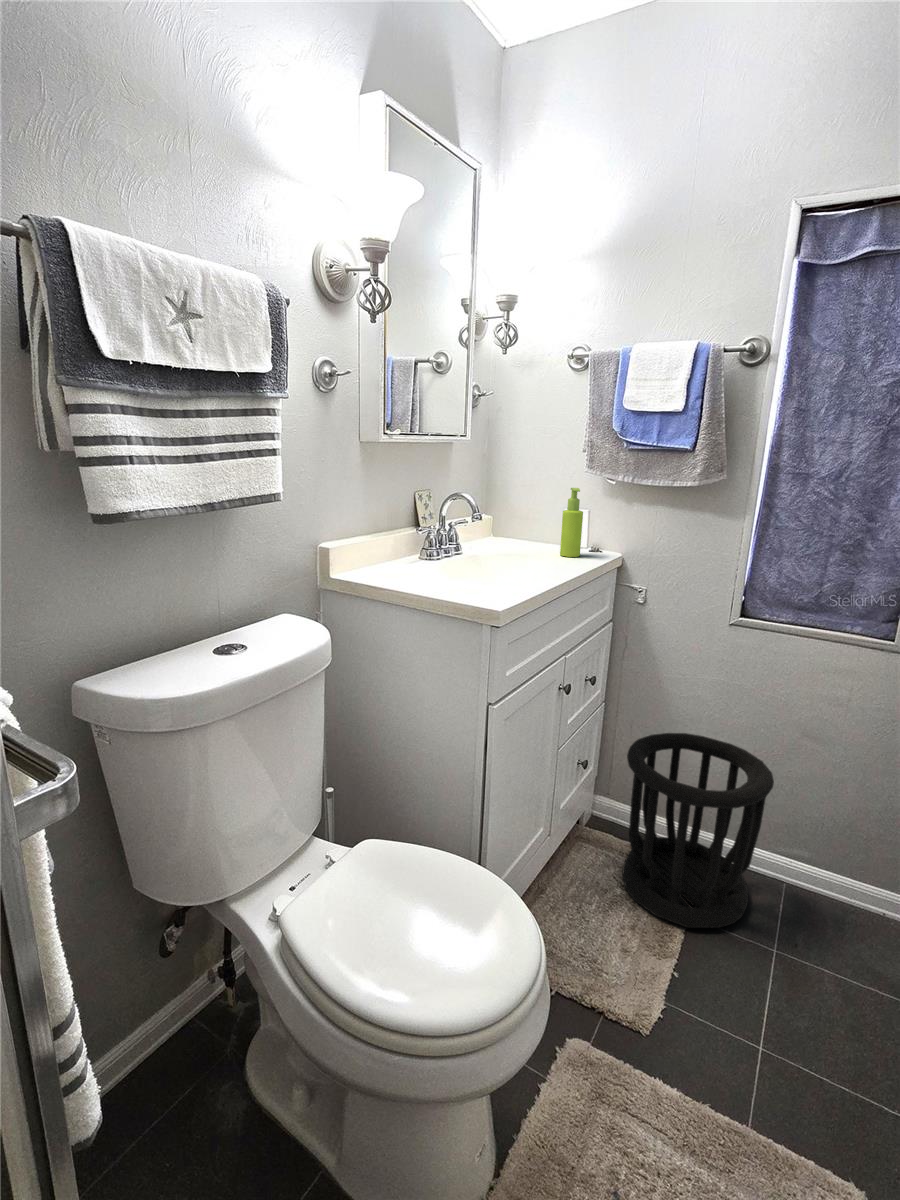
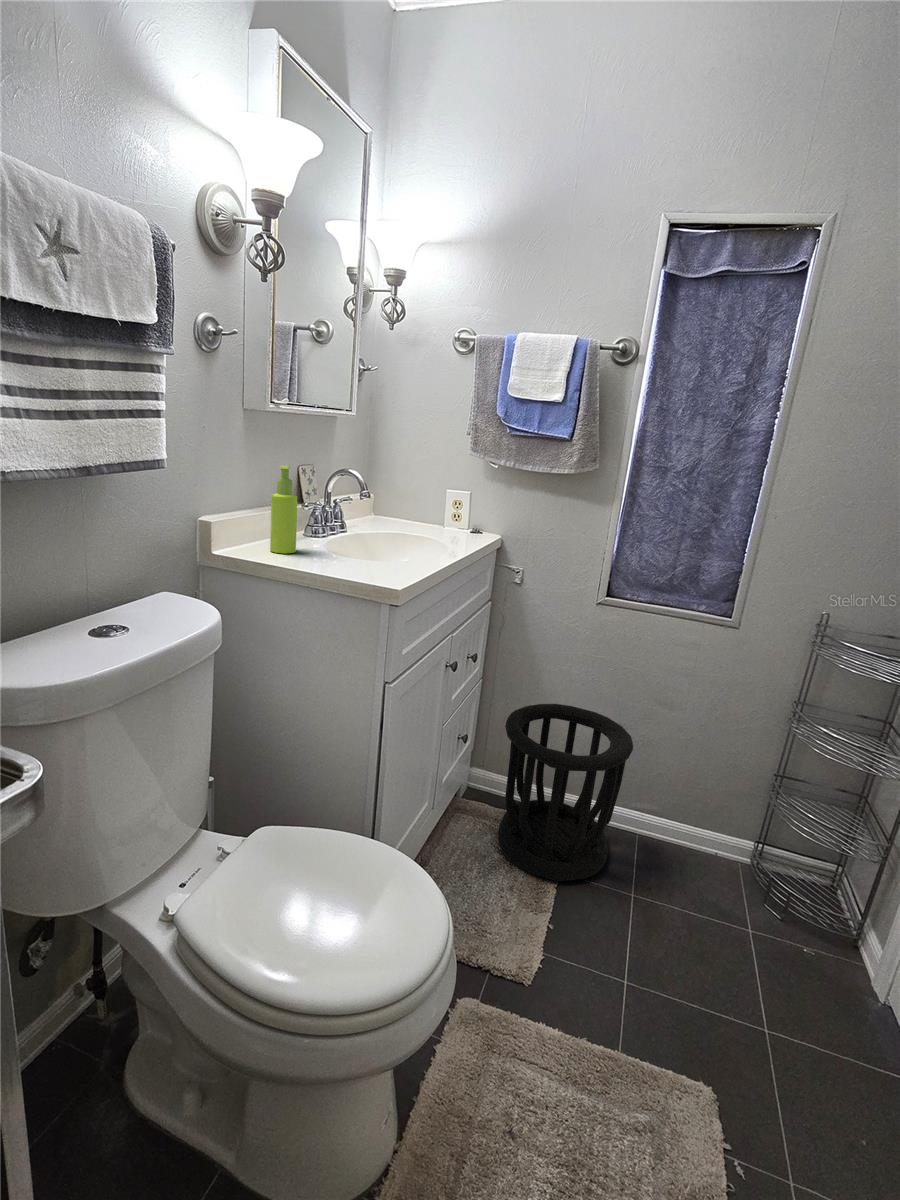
soap dispenser: present [560,488,583,557] -> present [270,465,297,553]

